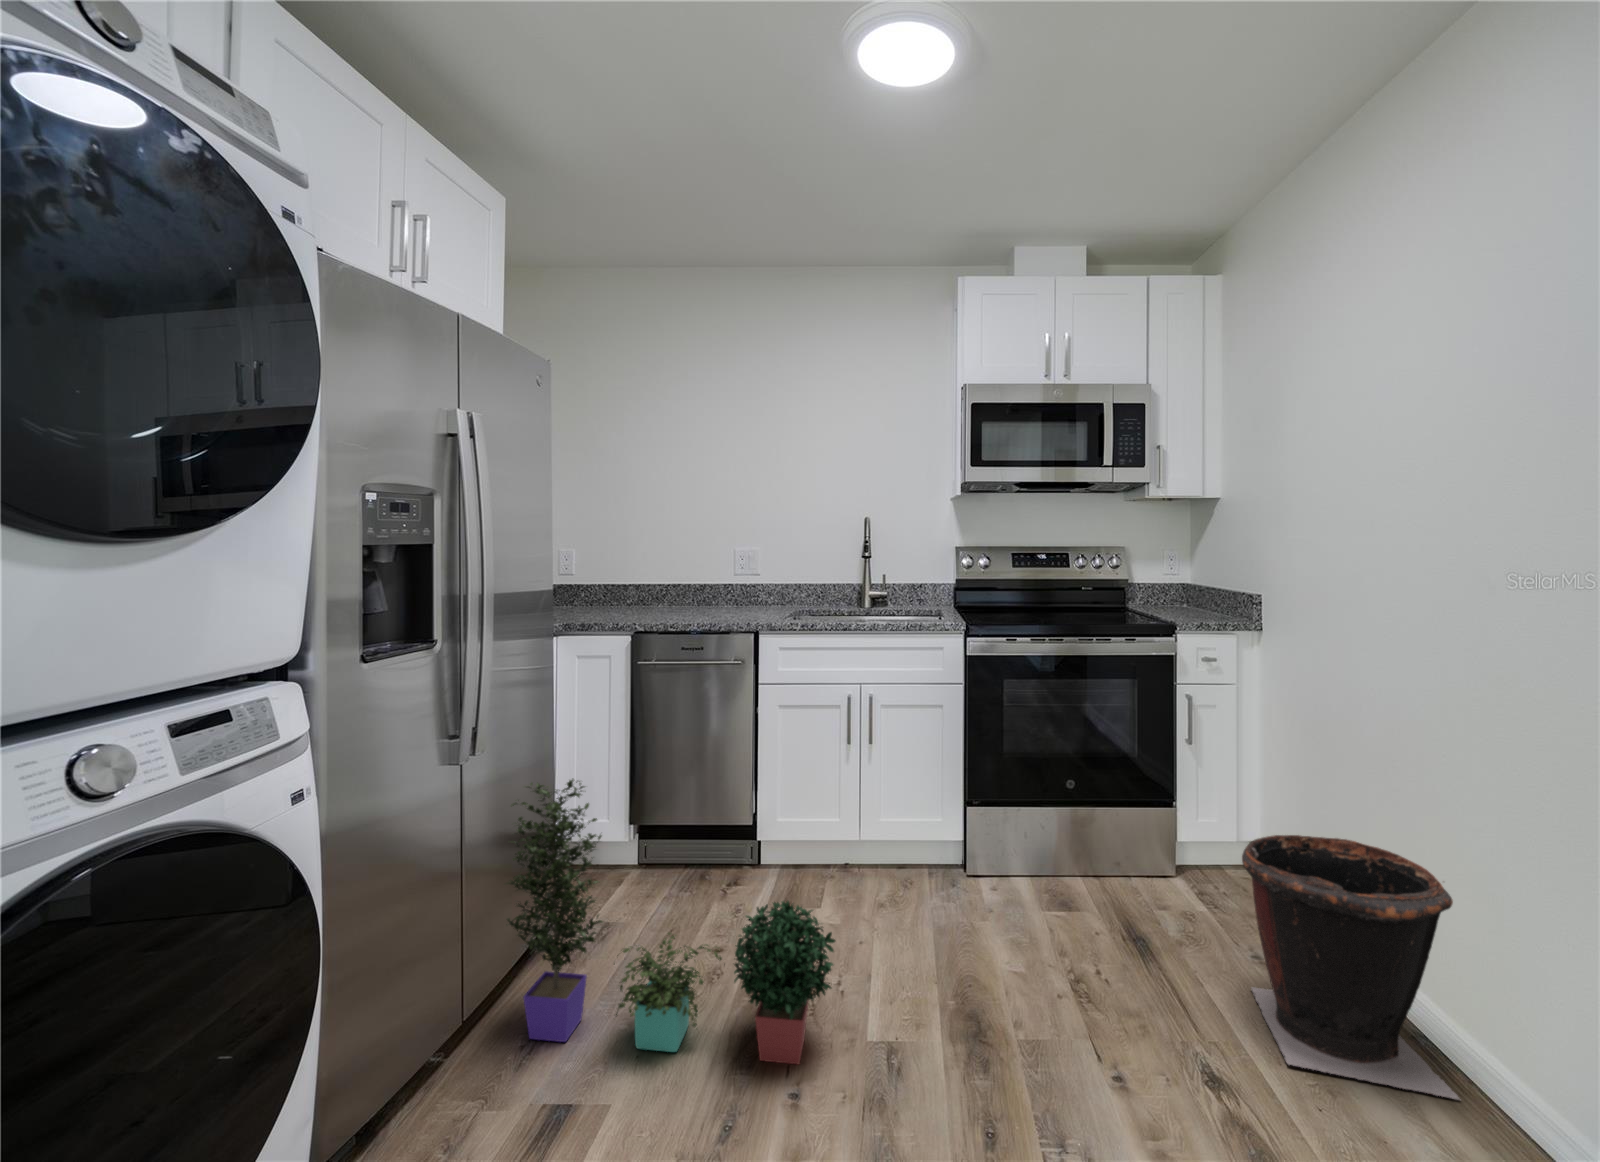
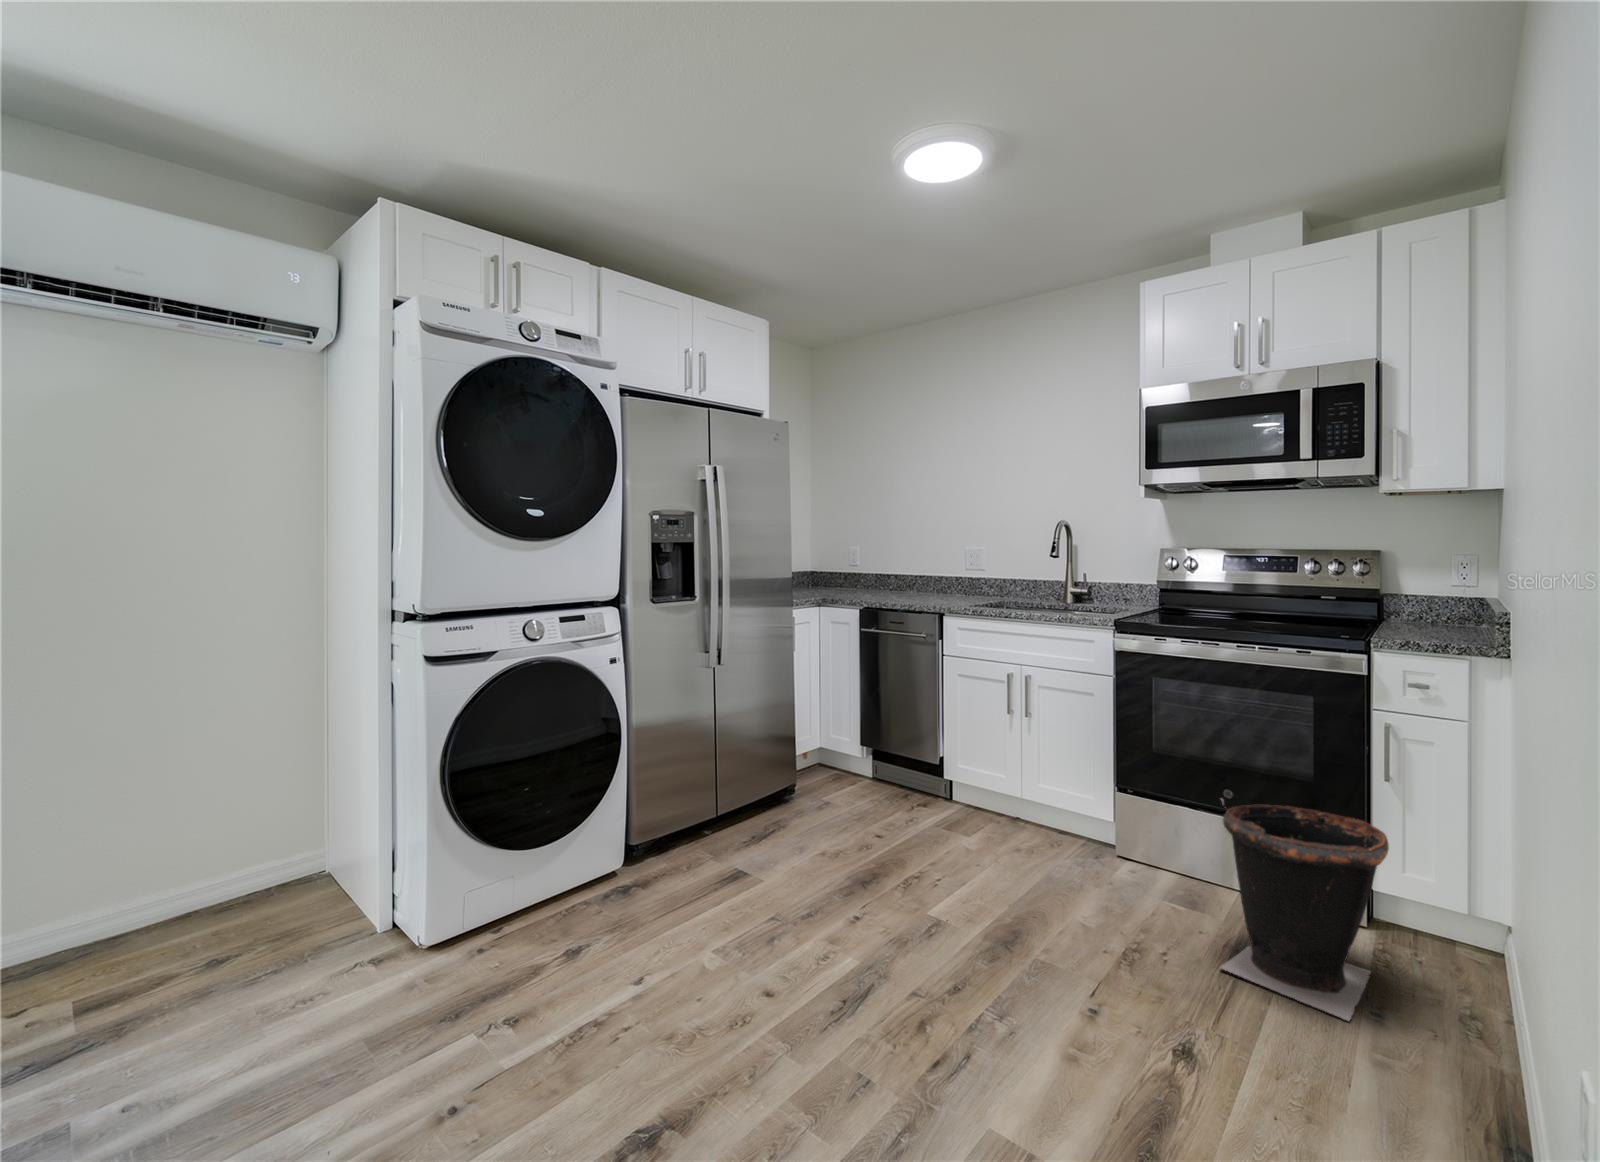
potted plant: present [507,779,835,1065] -> none [726,685,903,881]

